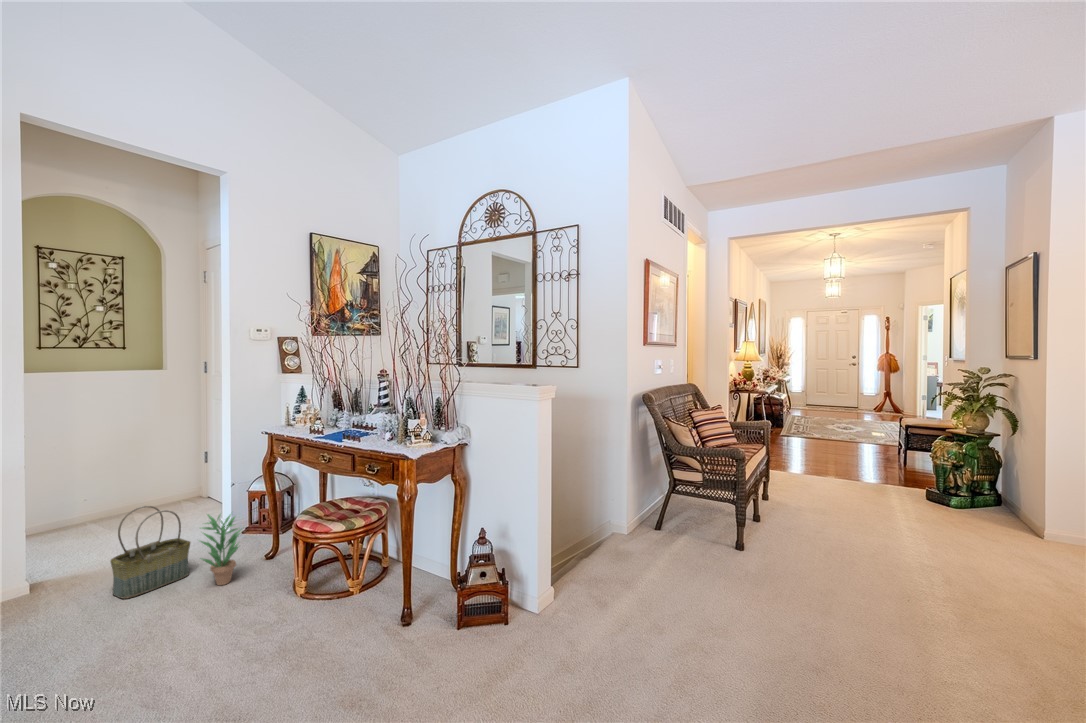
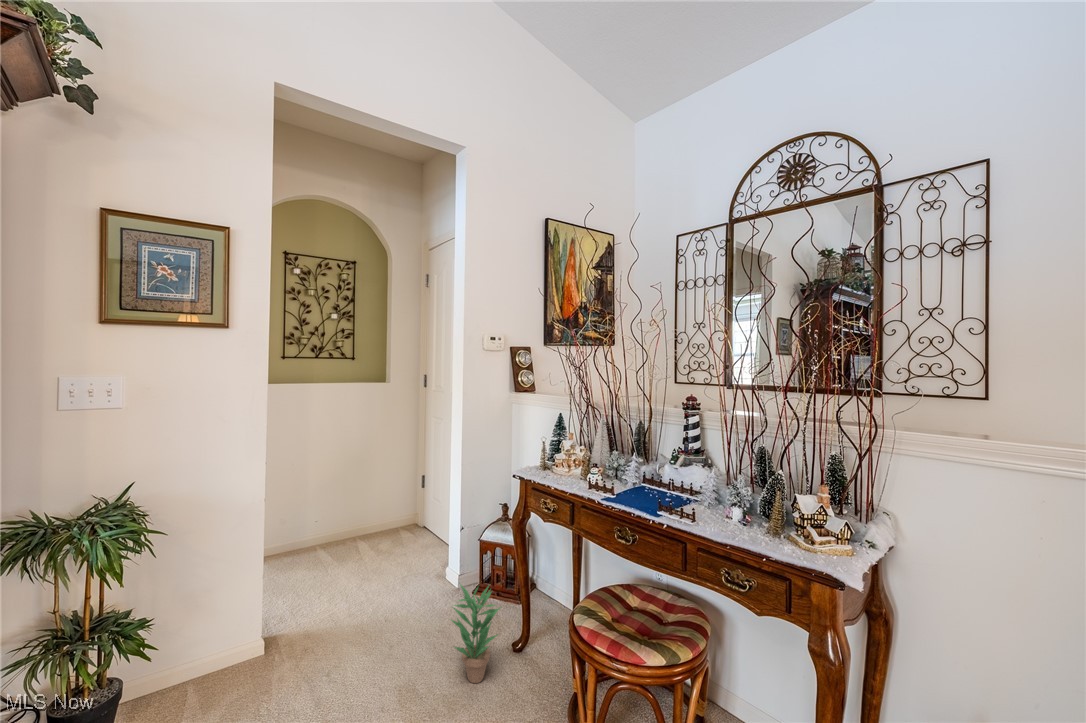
basket: present [110,506,190,599] -> none [354,559,434,684]

